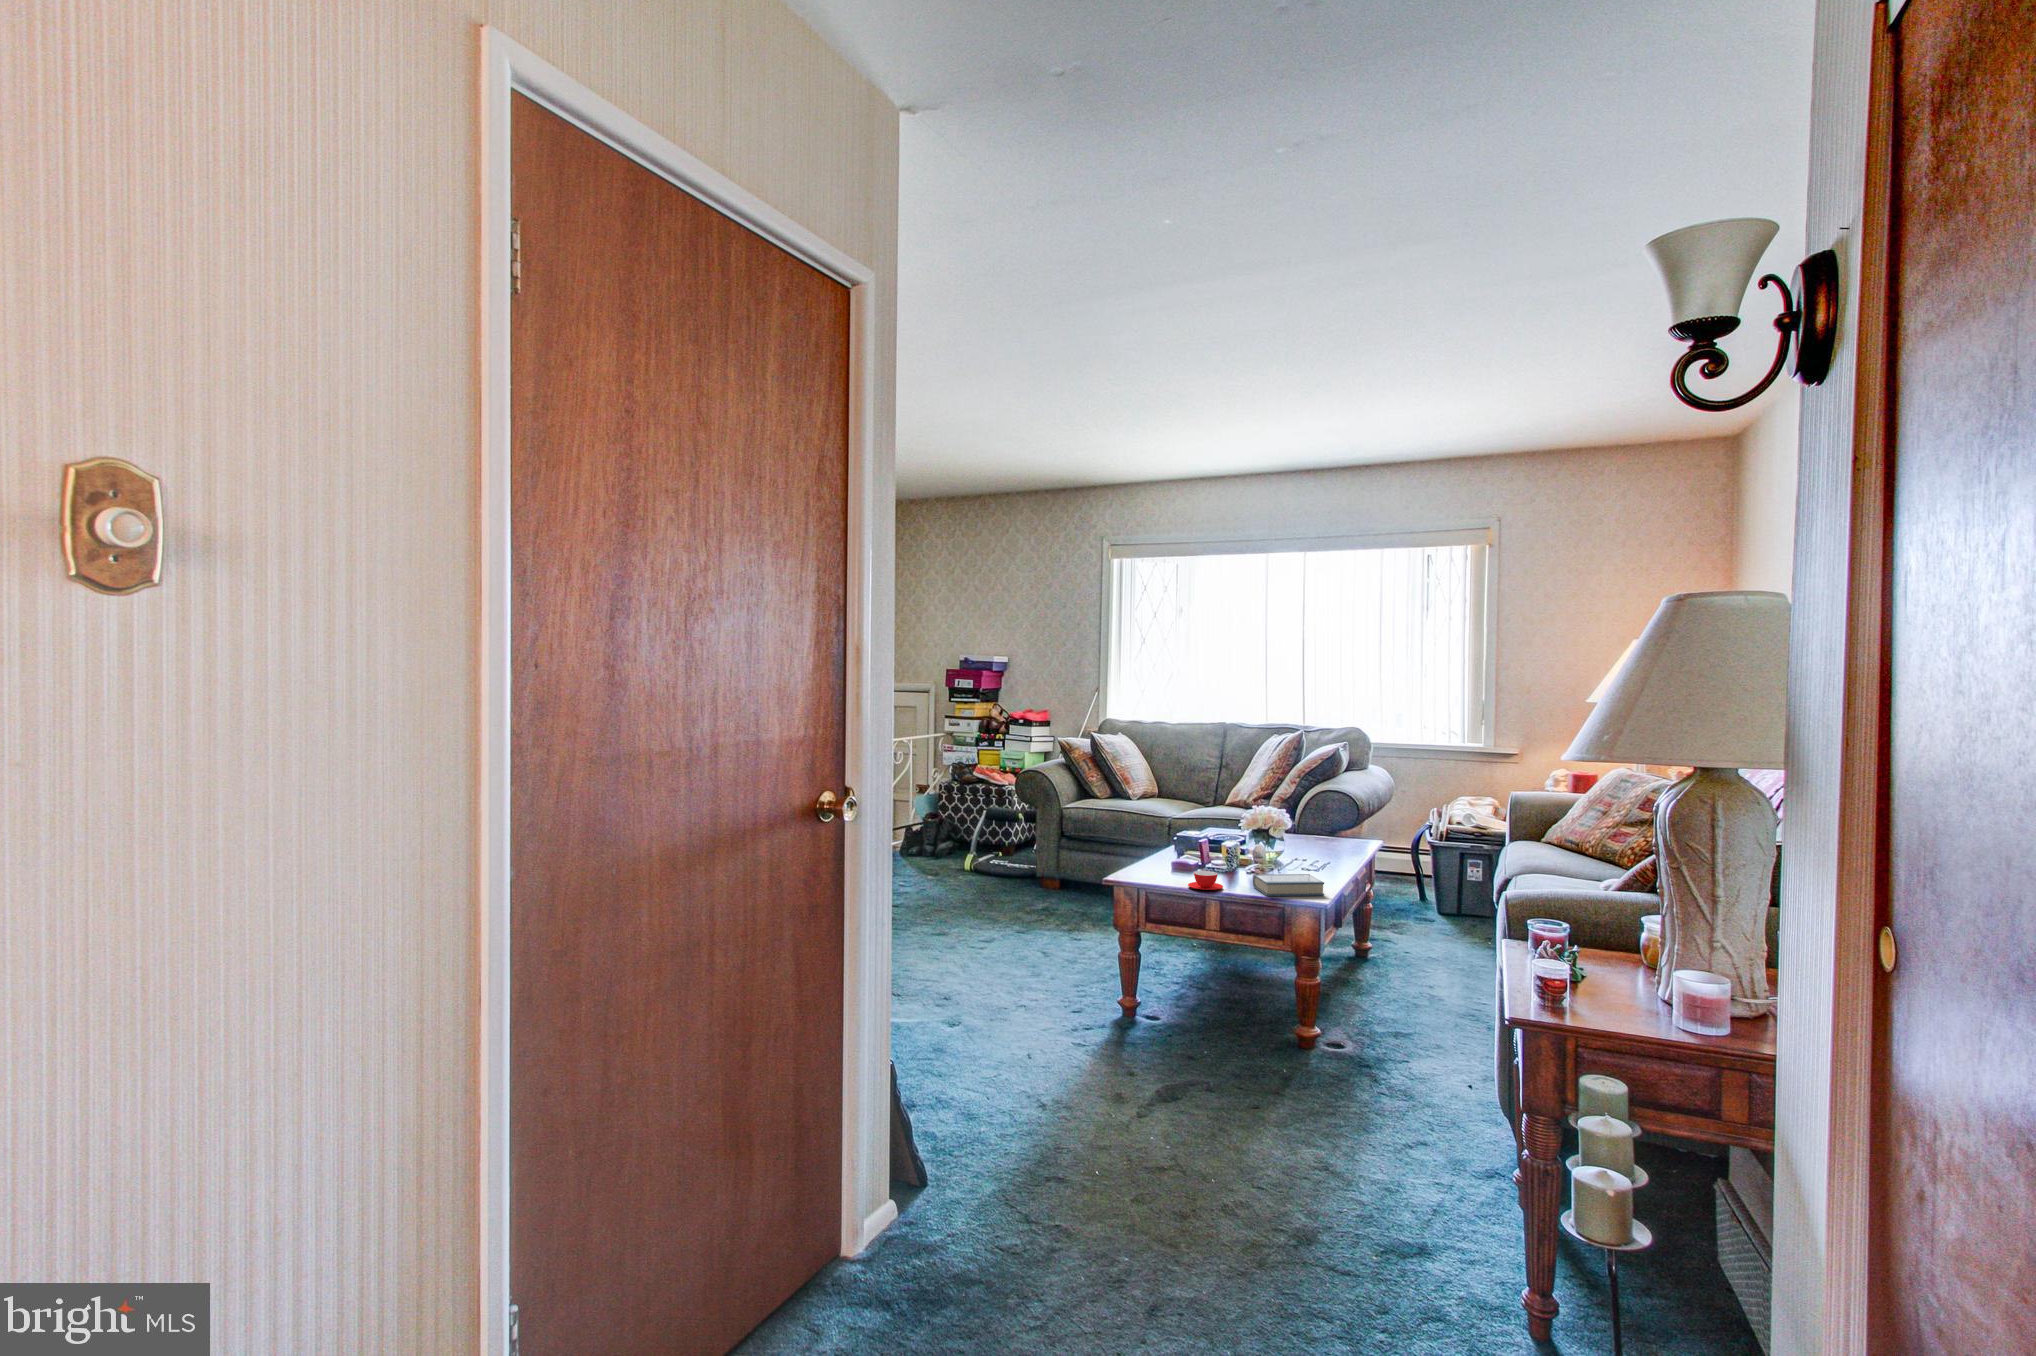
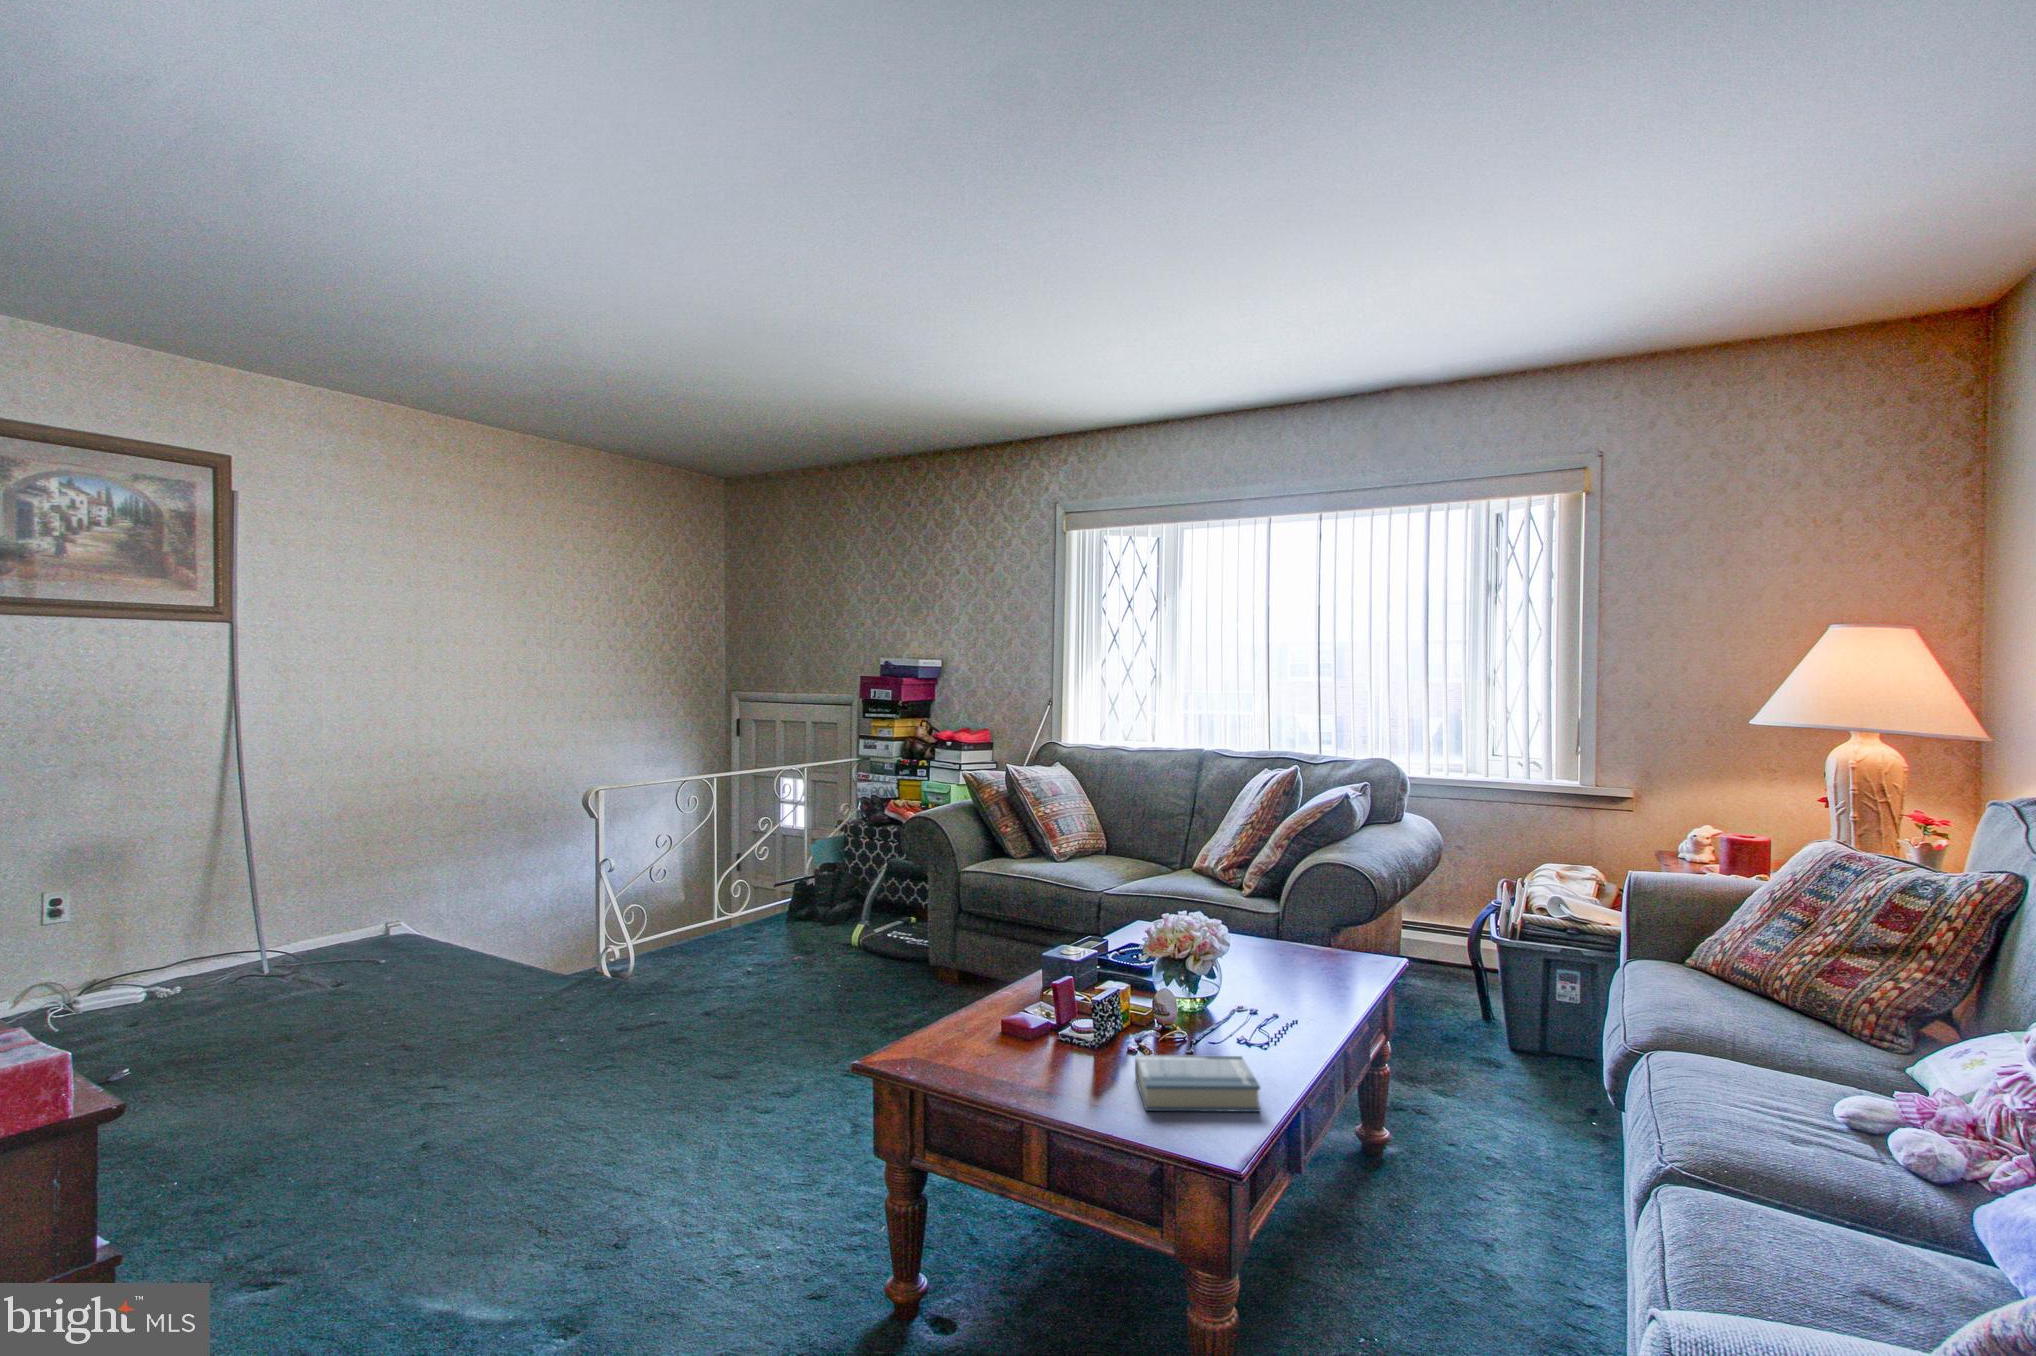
teacup: present [1188,871,1223,890] -> none [1011,1043,1075,1089]

